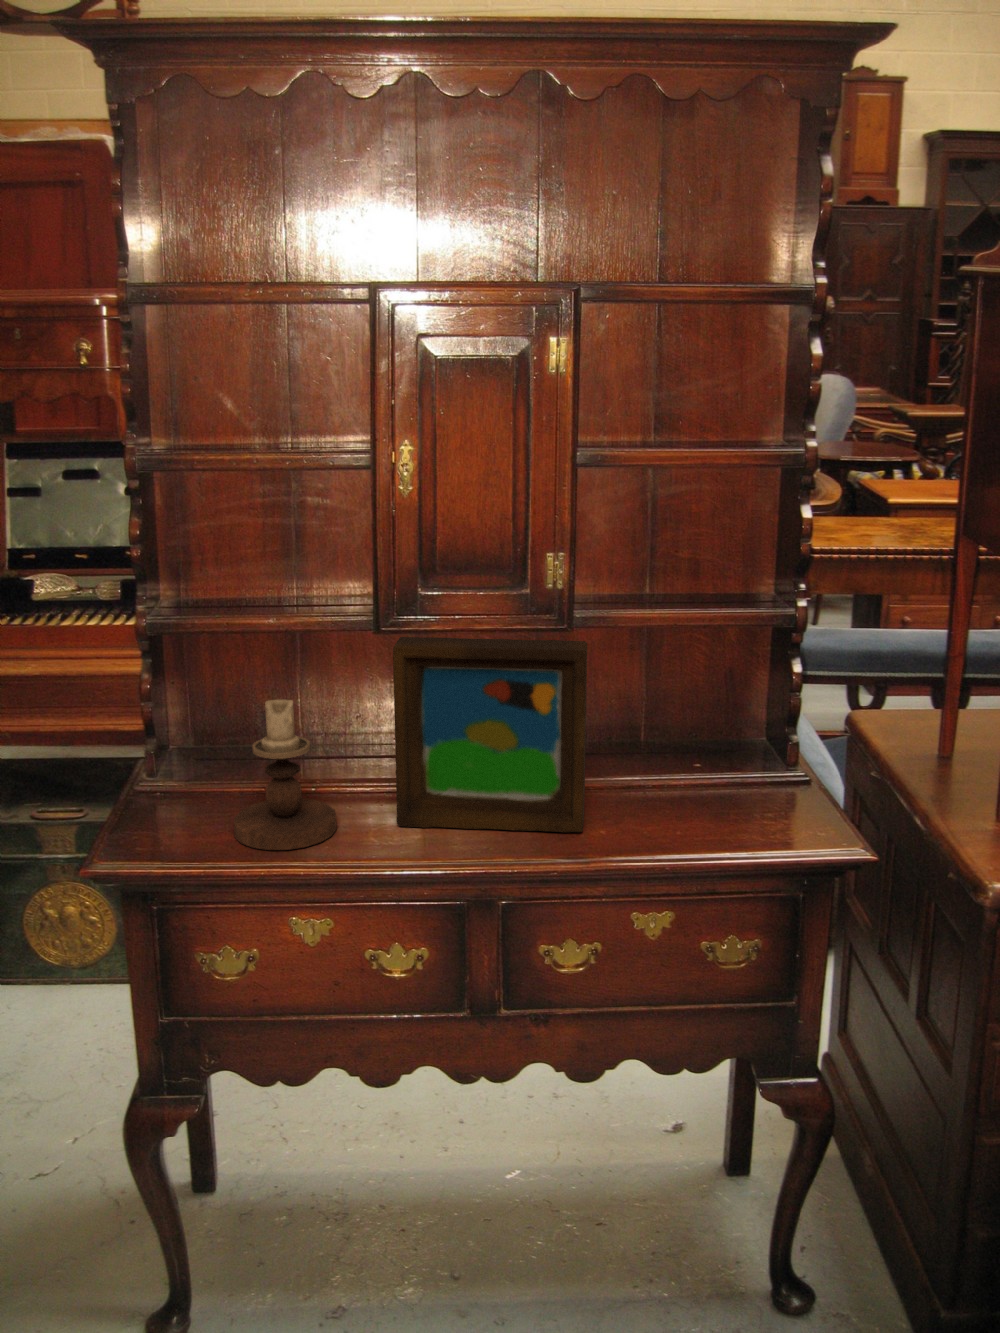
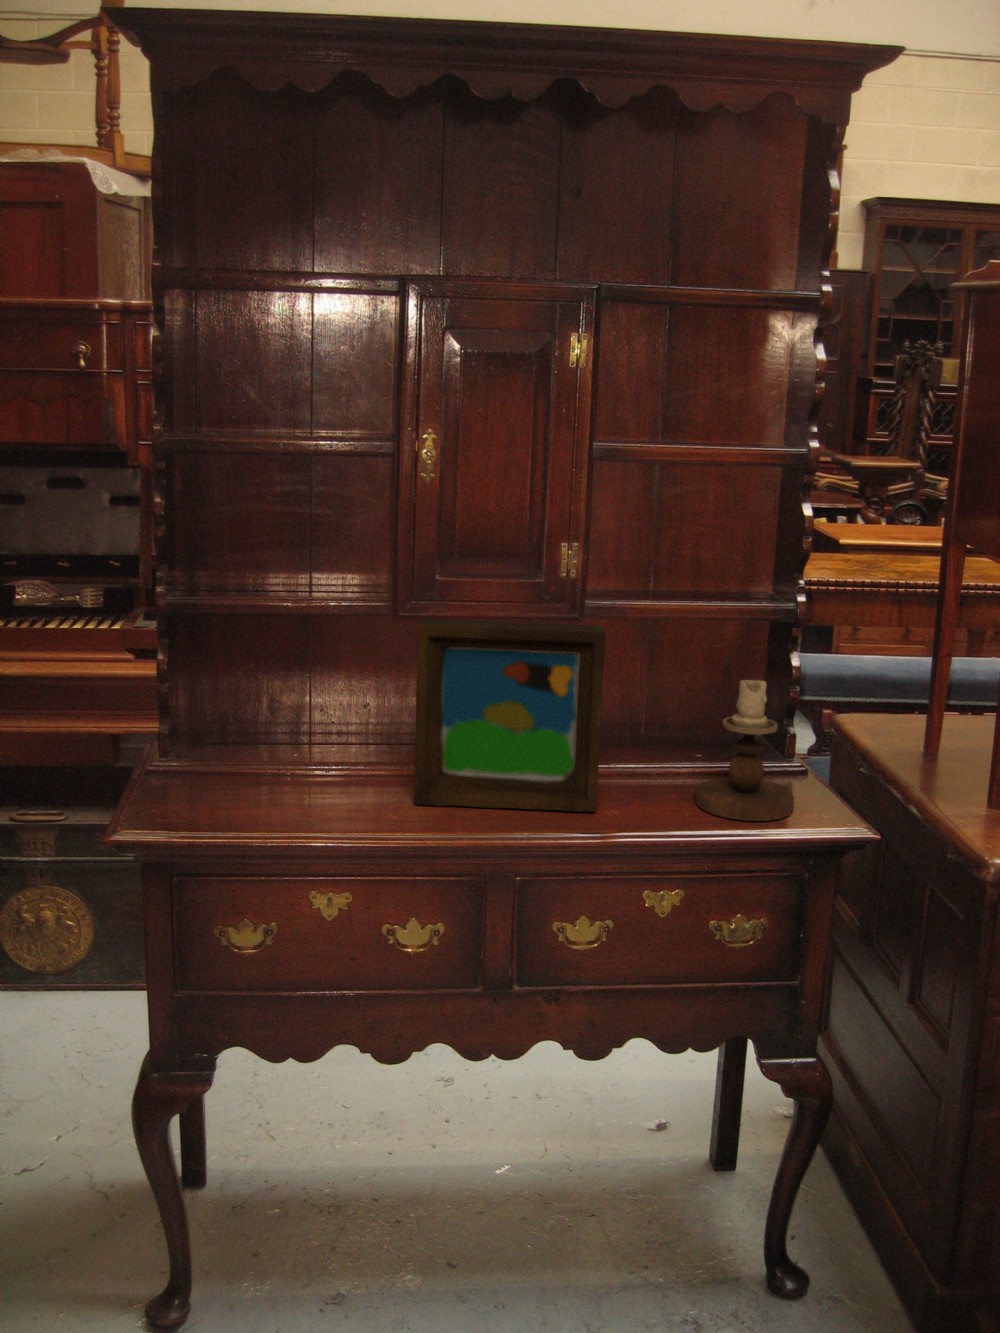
candlestick: present [234,700,337,850] -> present [696,680,794,821]

